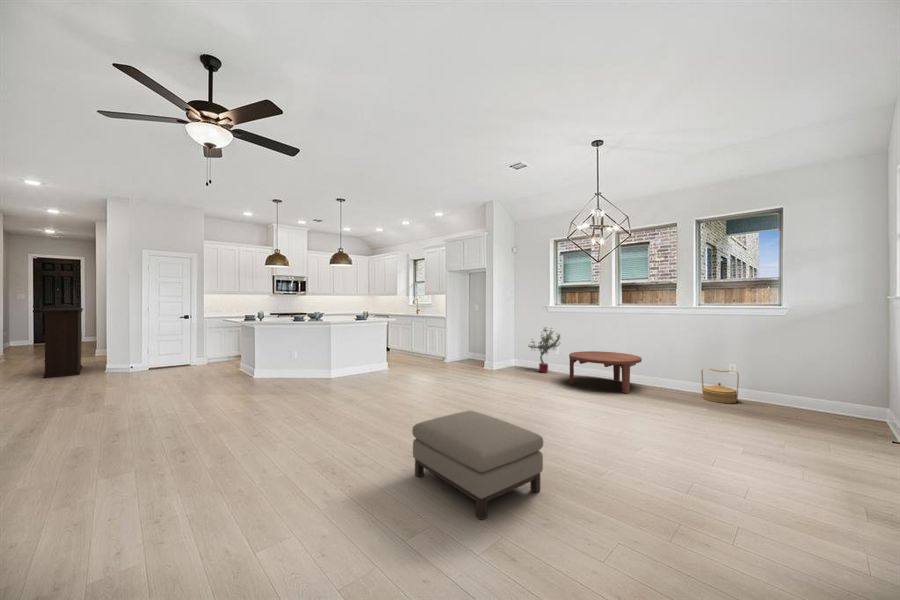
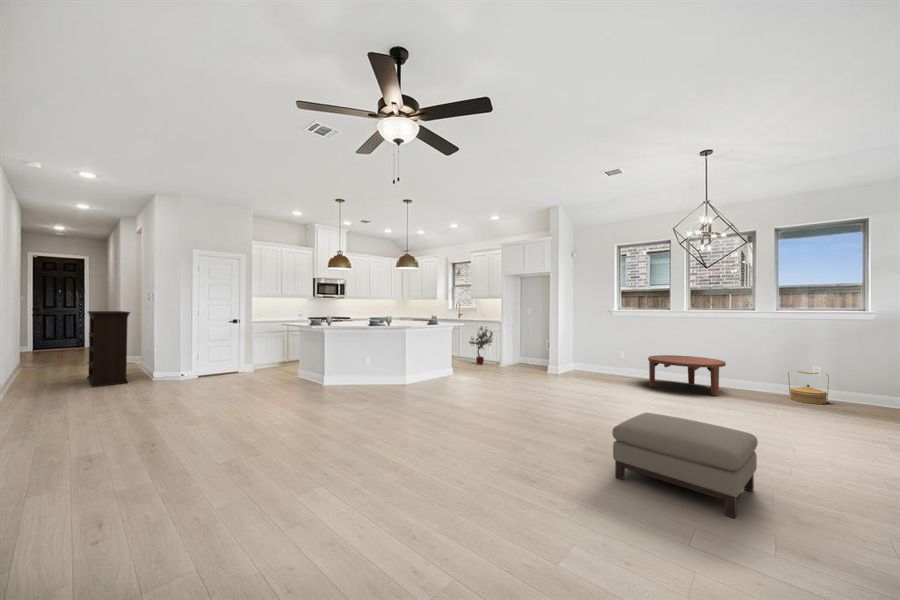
potted tree: present [528,328,560,373] -> present [469,327,493,364]

